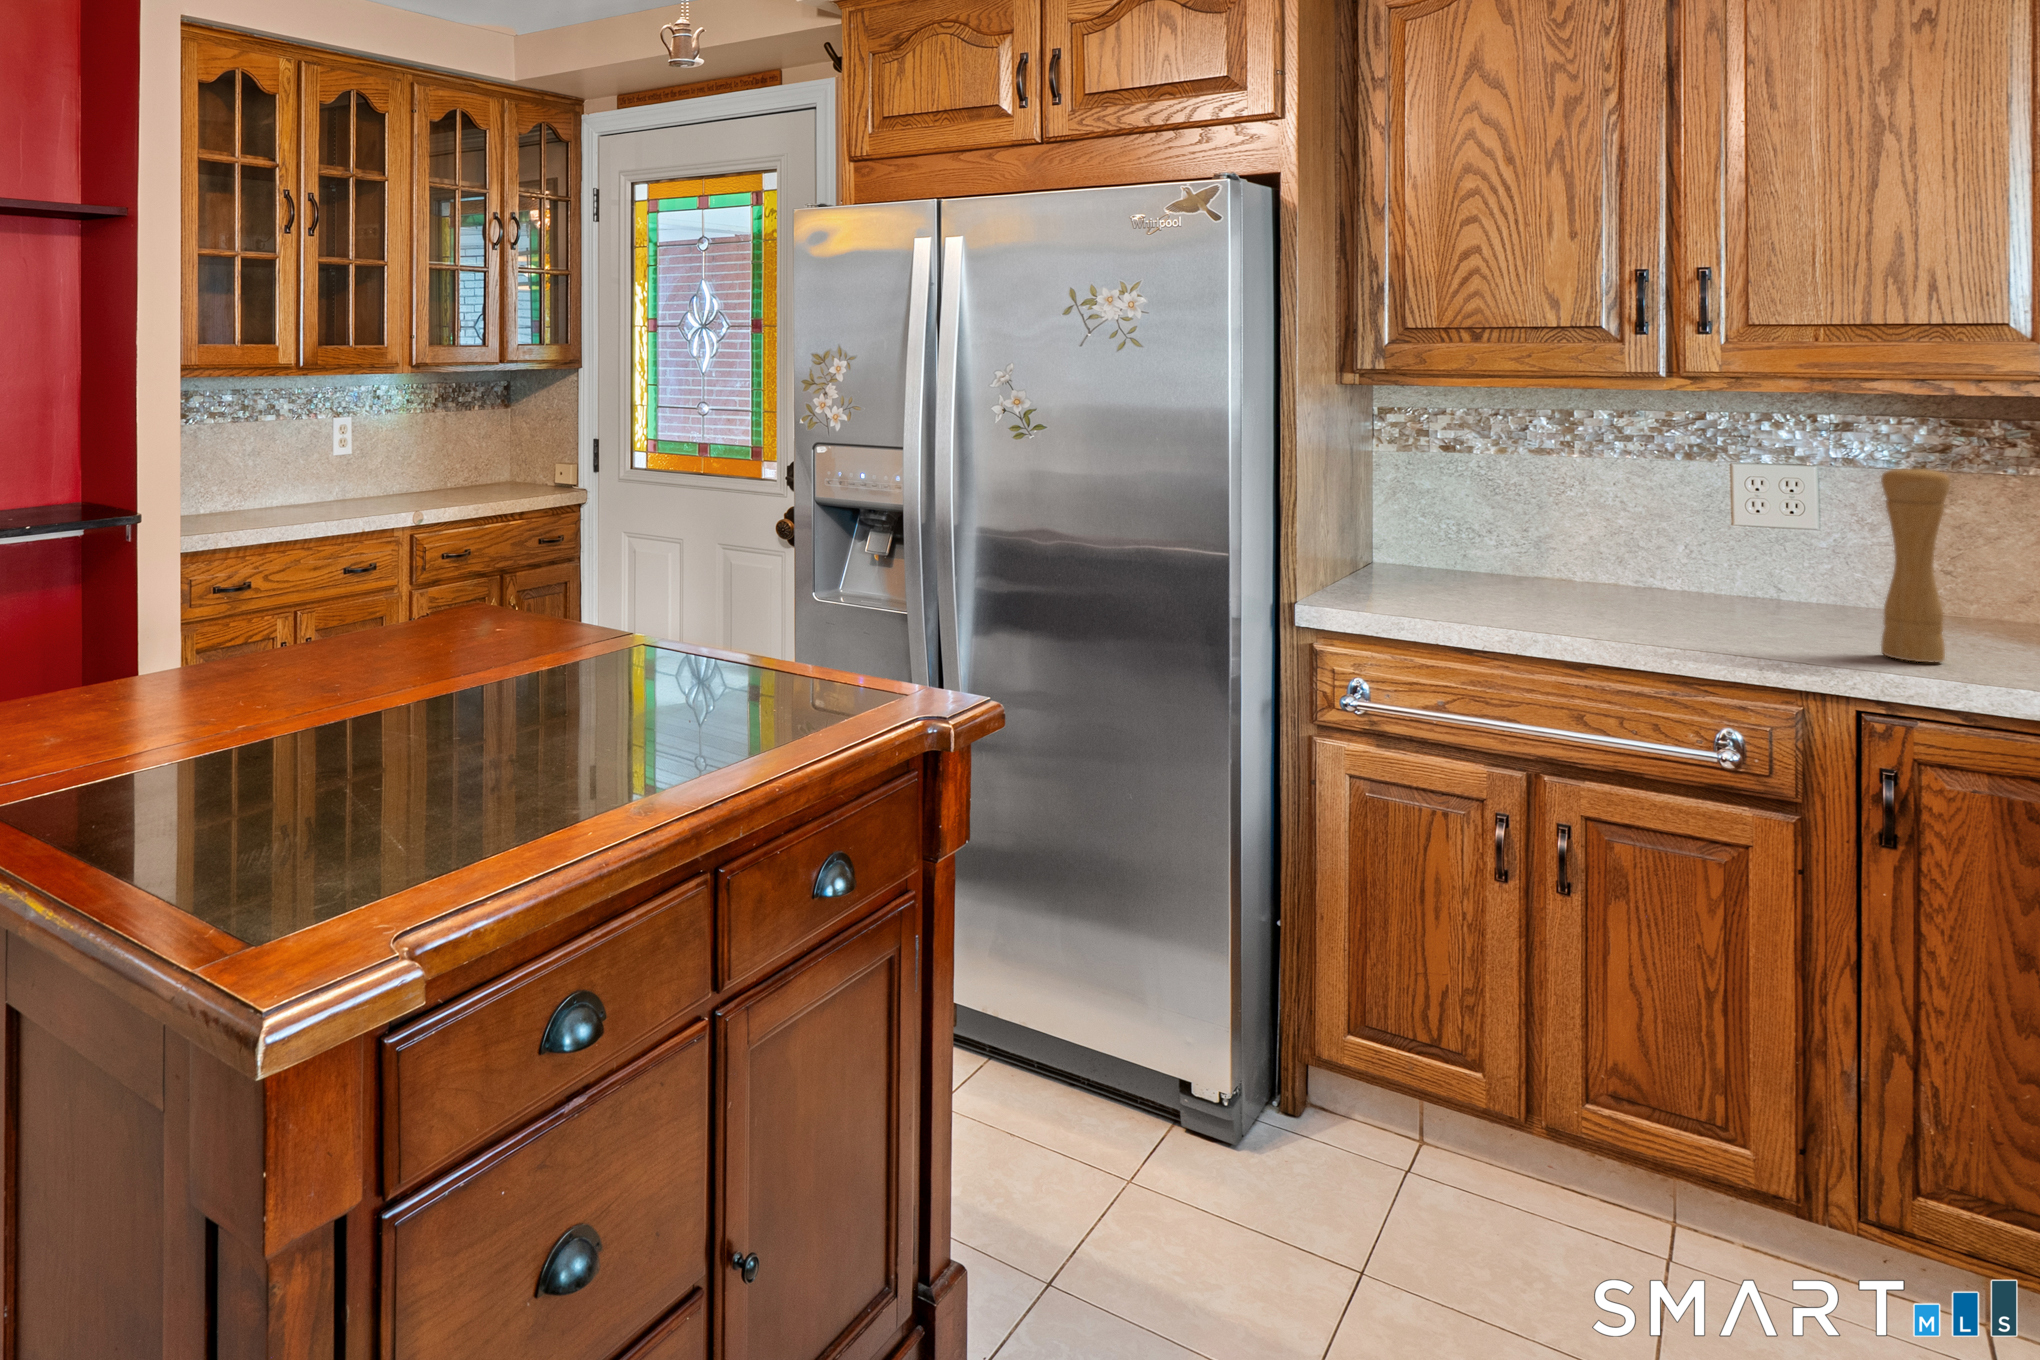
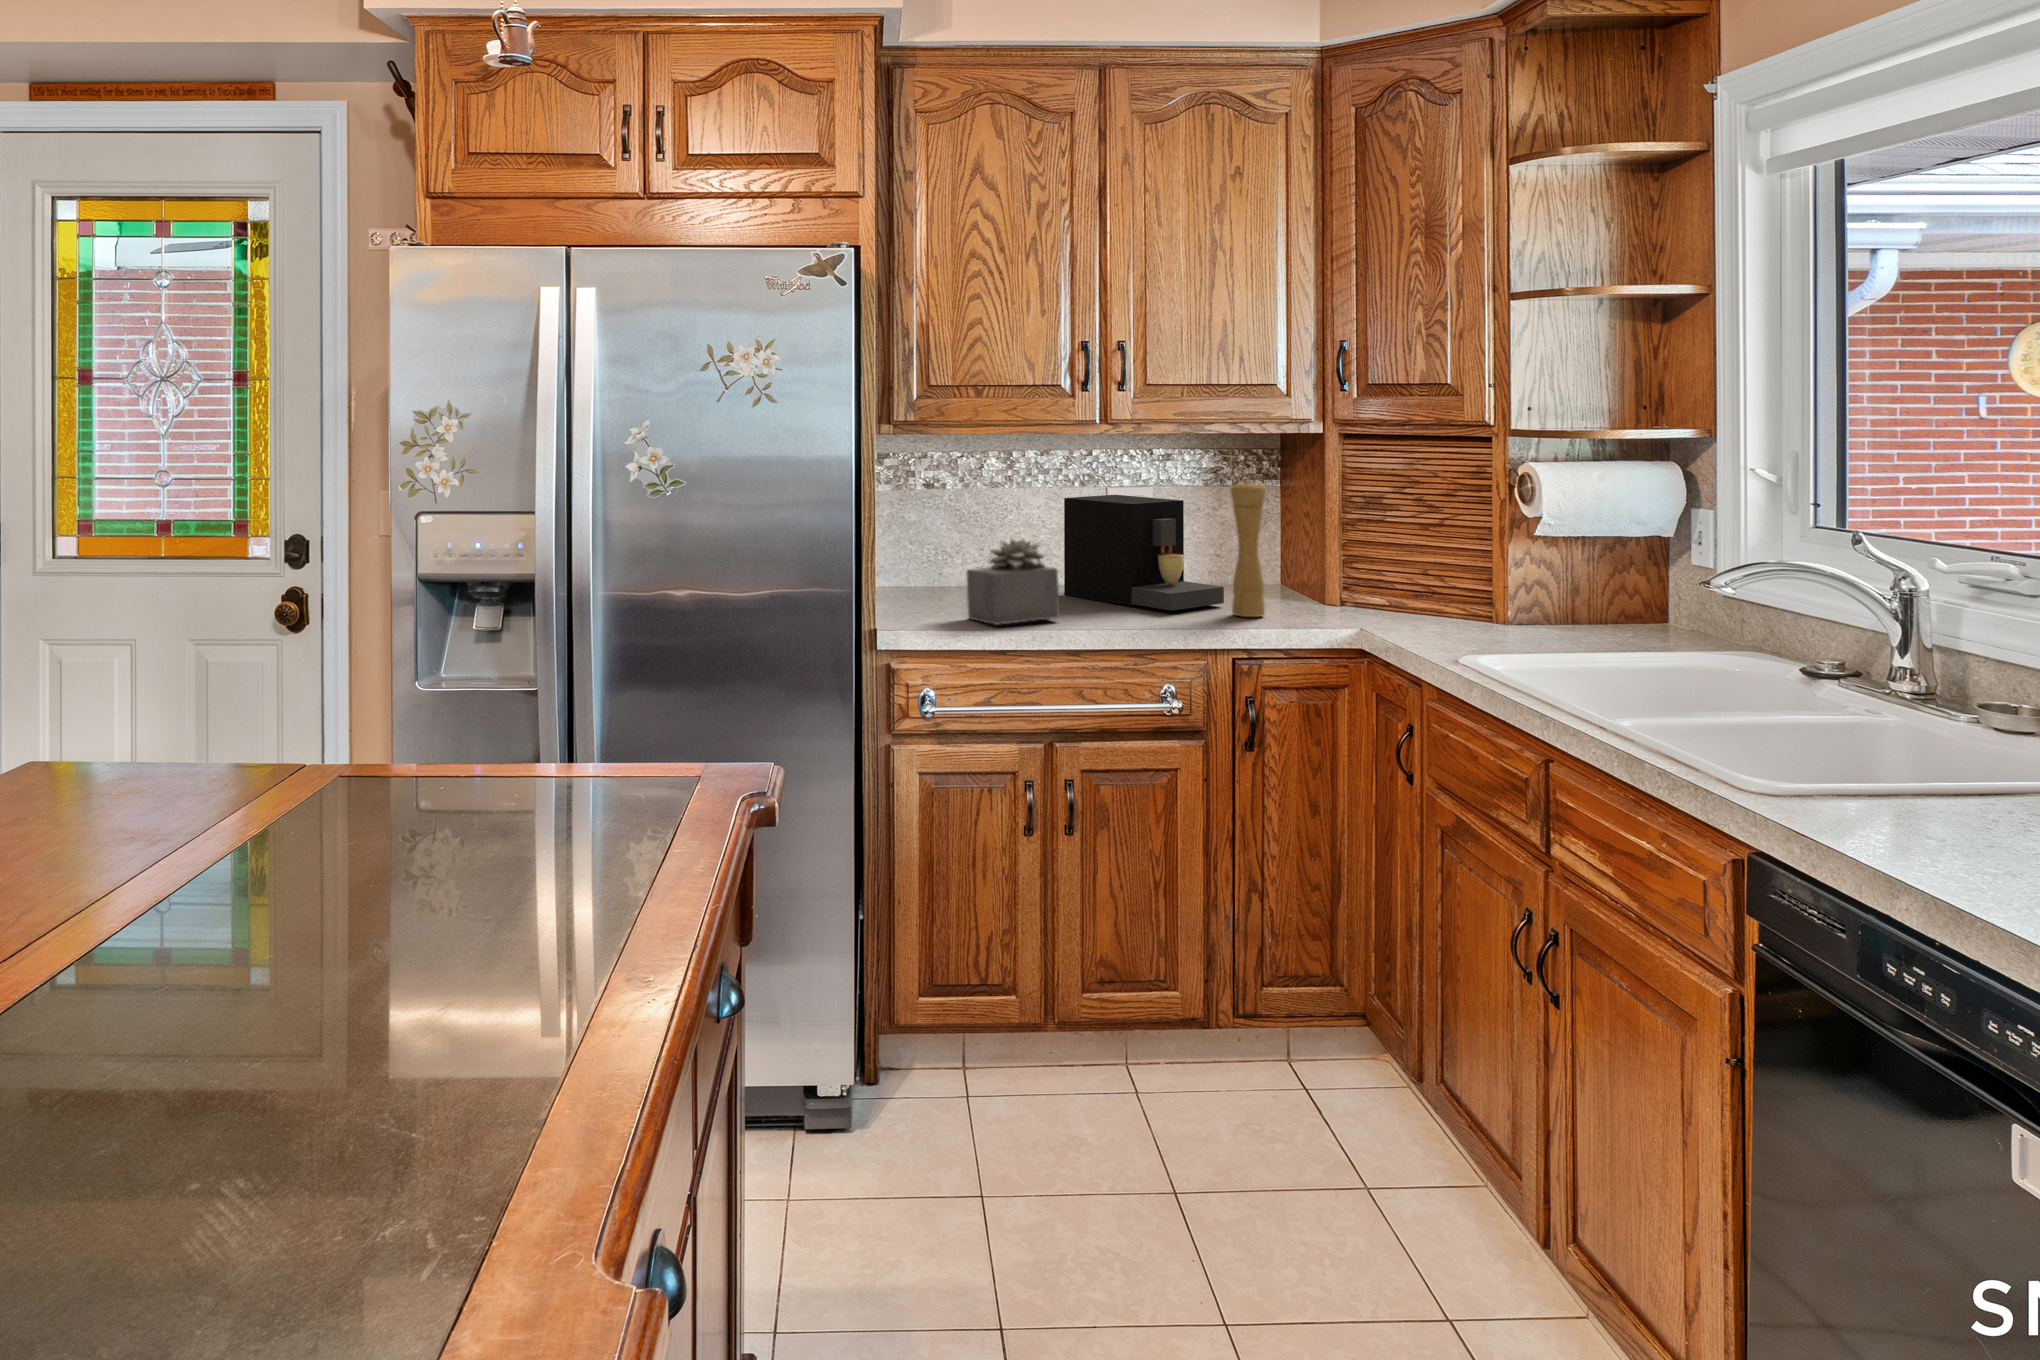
coffee maker: none [1626,475,1886,638] -> present [1064,495,1224,611]
succulent plant: none [1432,515,1565,623] -> present [967,538,1059,625]

